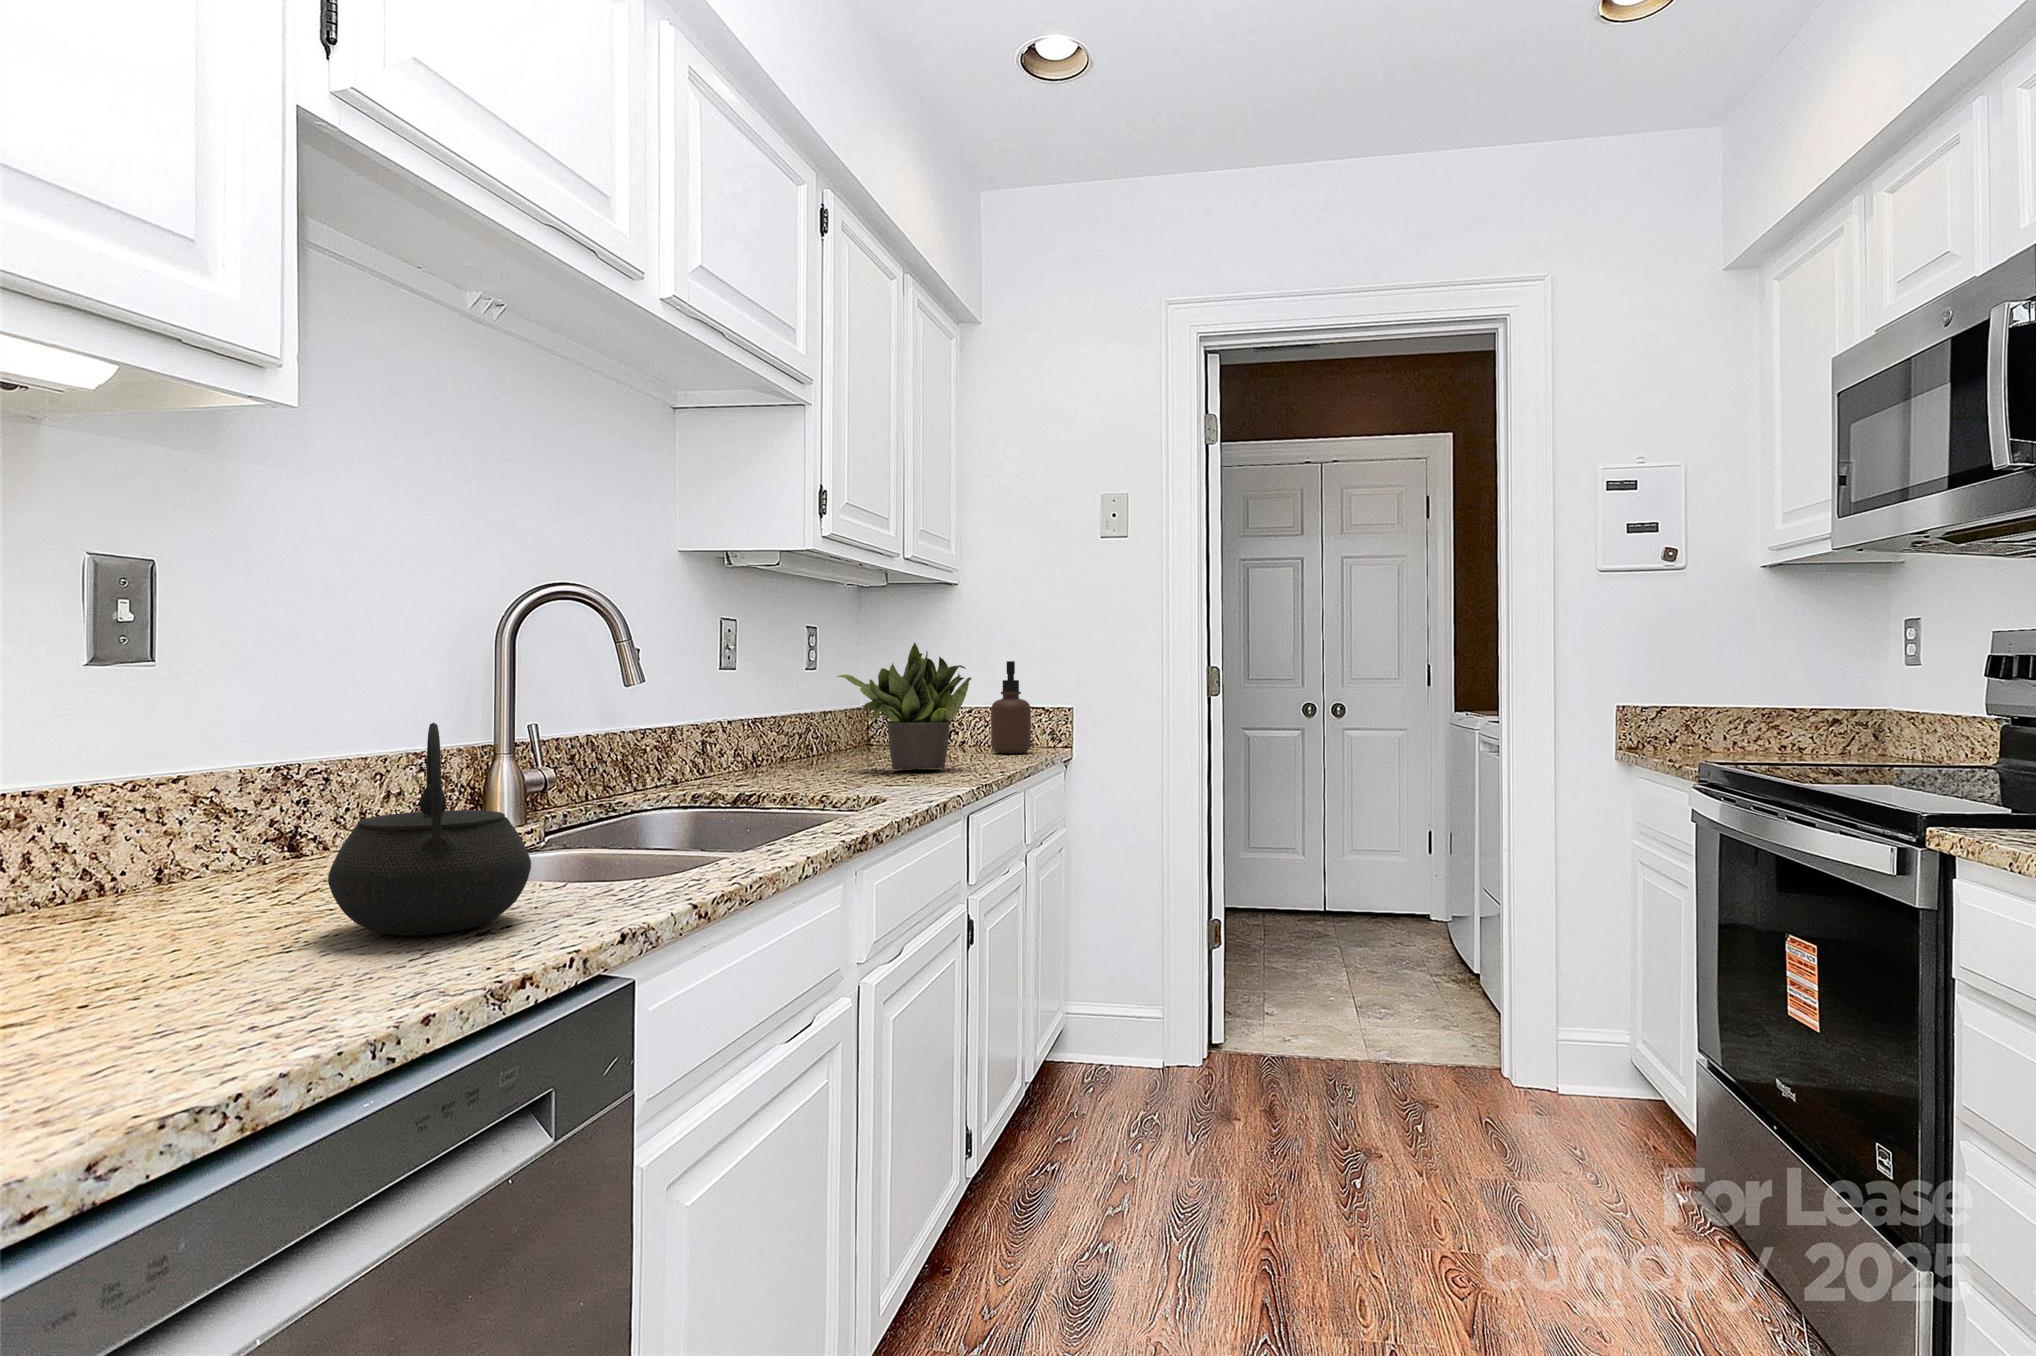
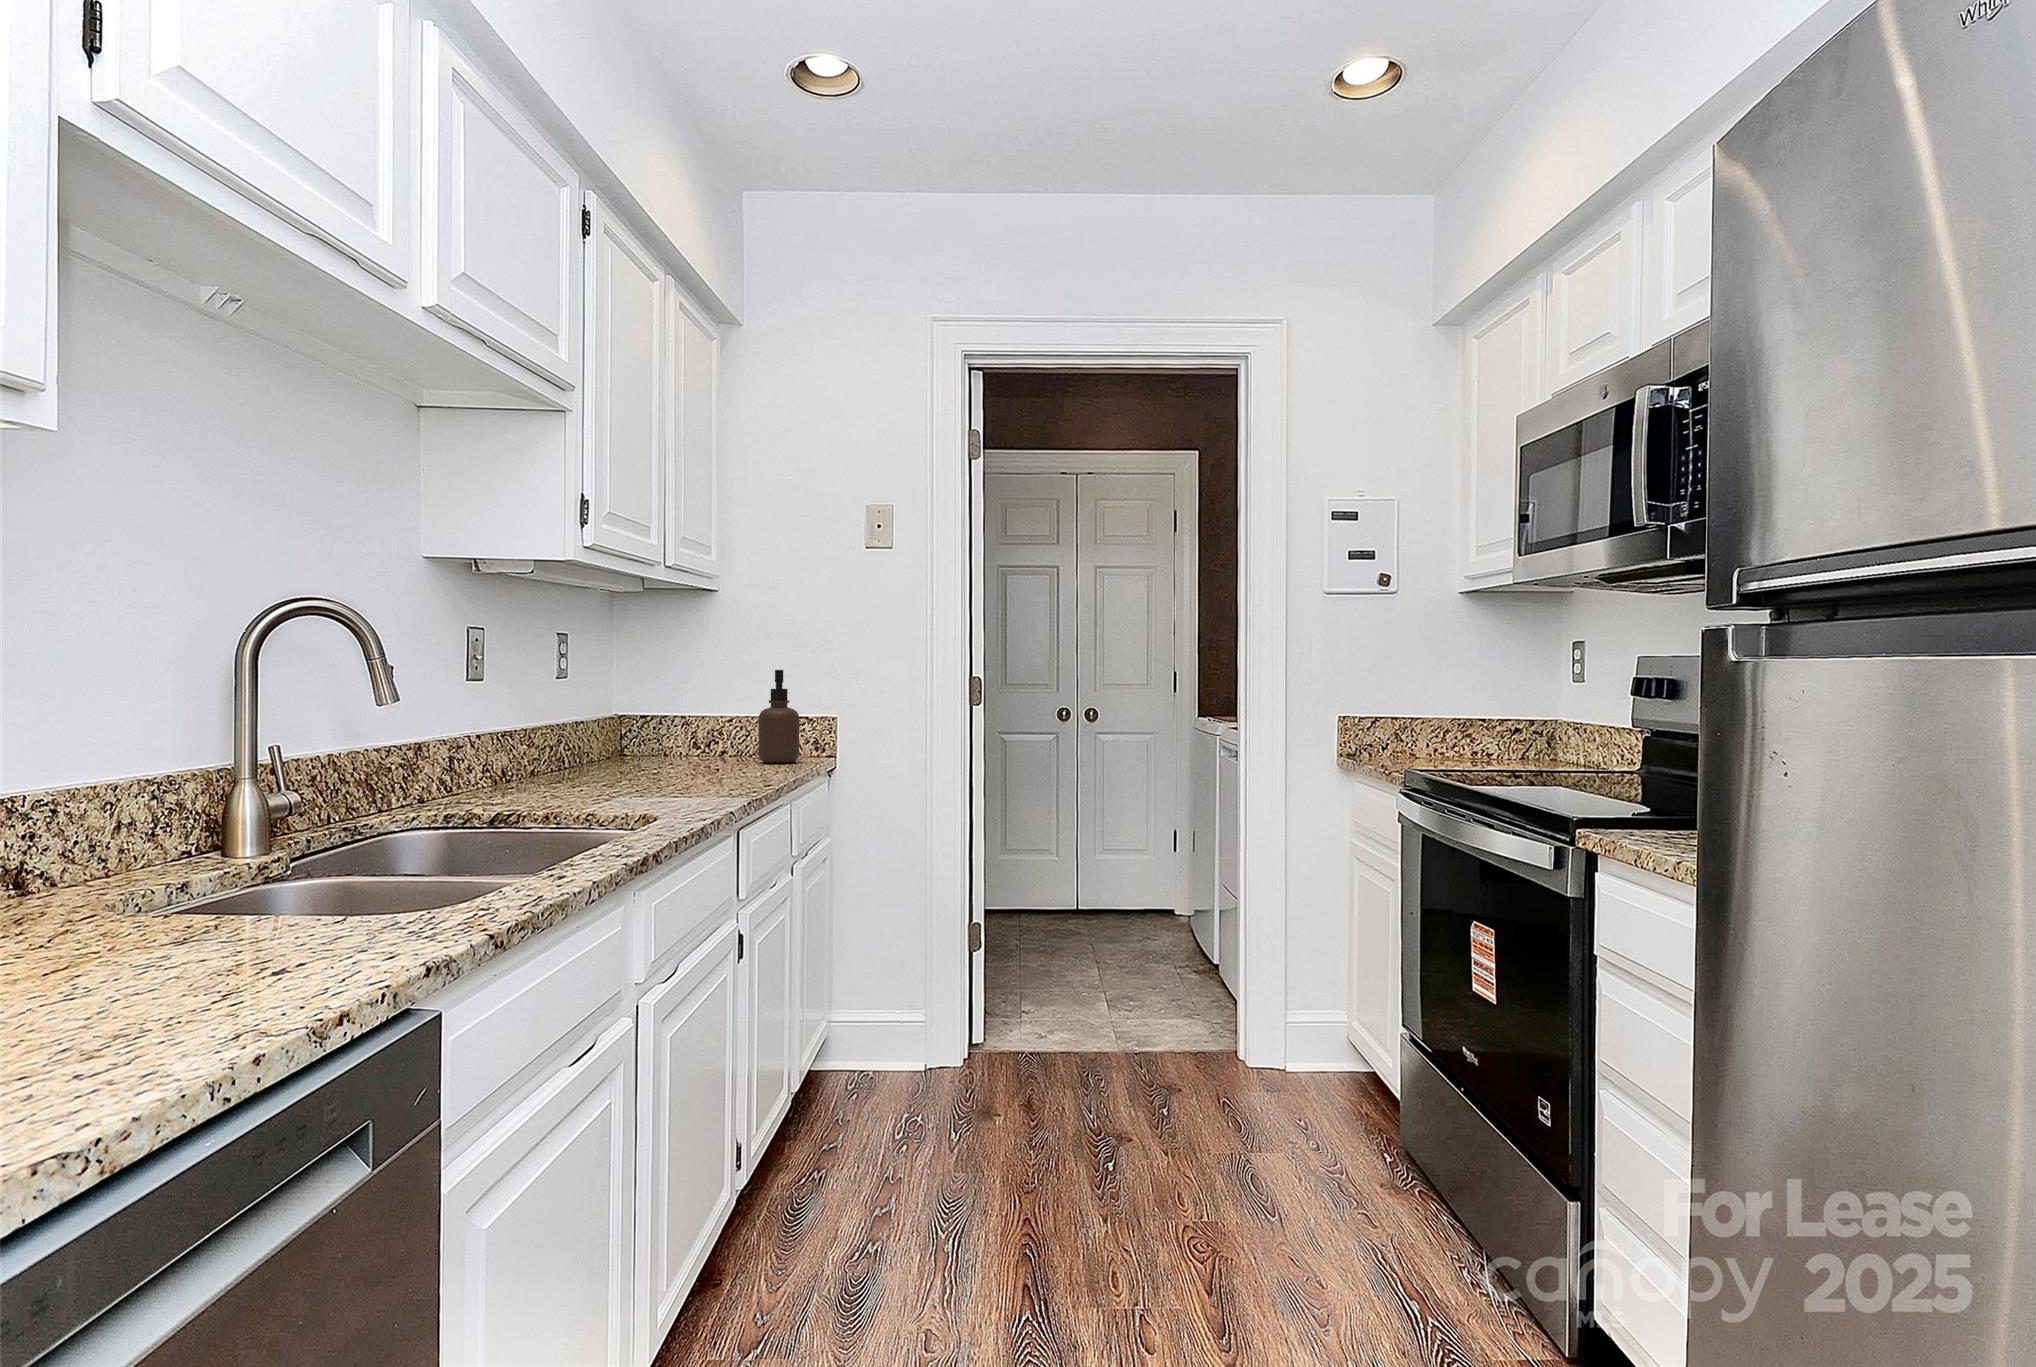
potted plant: present [837,642,972,769] -> none [600,651,743,782]
kettle: present [328,723,531,936] -> none [107,760,328,976]

